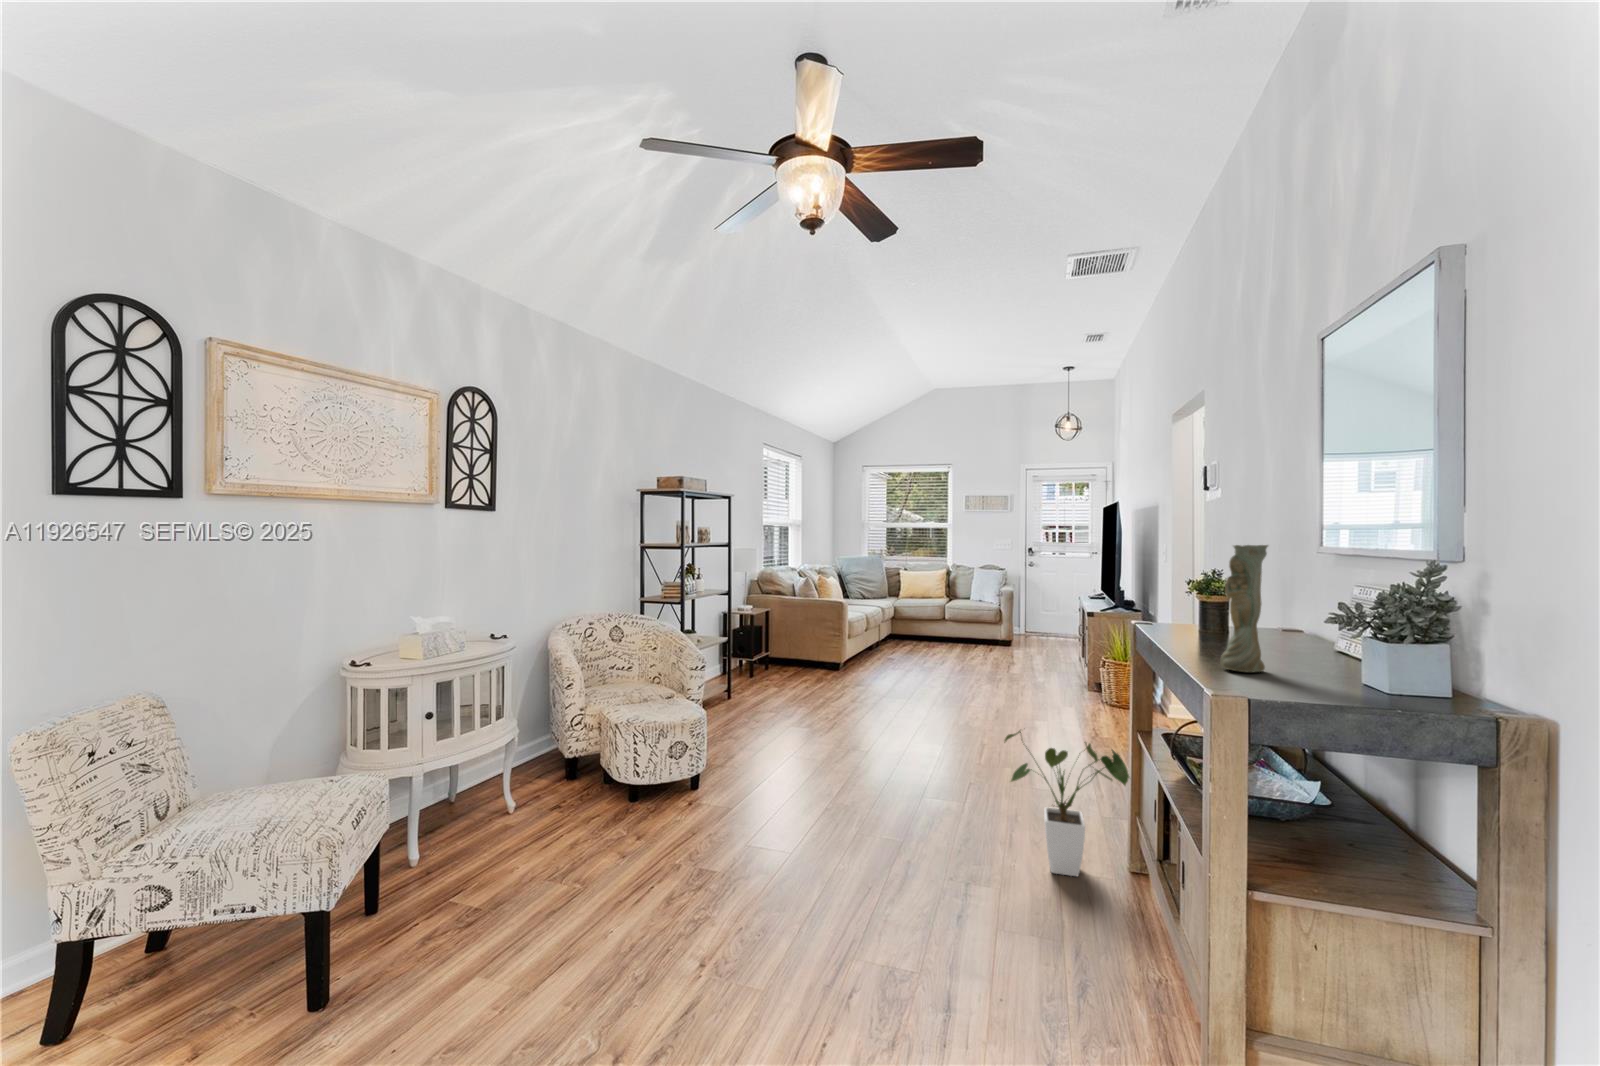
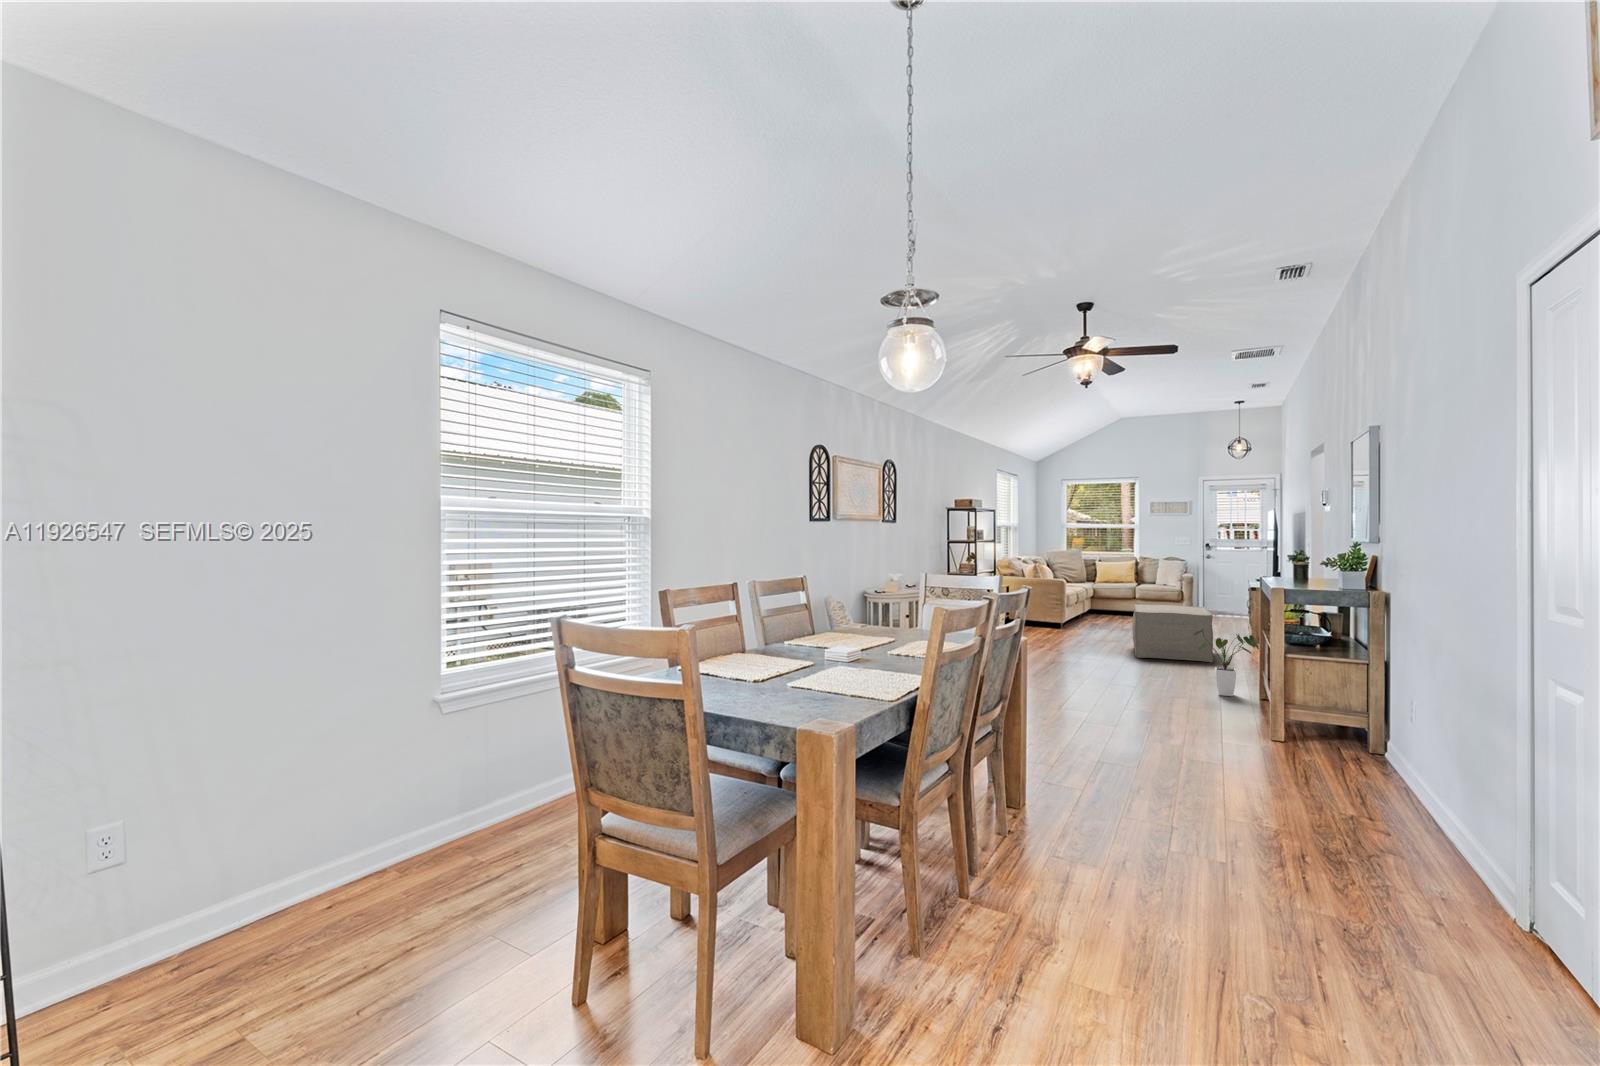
vase: present [1220,545,1268,672] -> none [1285,538,1303,585]
ottoman: none [920,643,1039,747] -> present [1132,604,1213,662]

